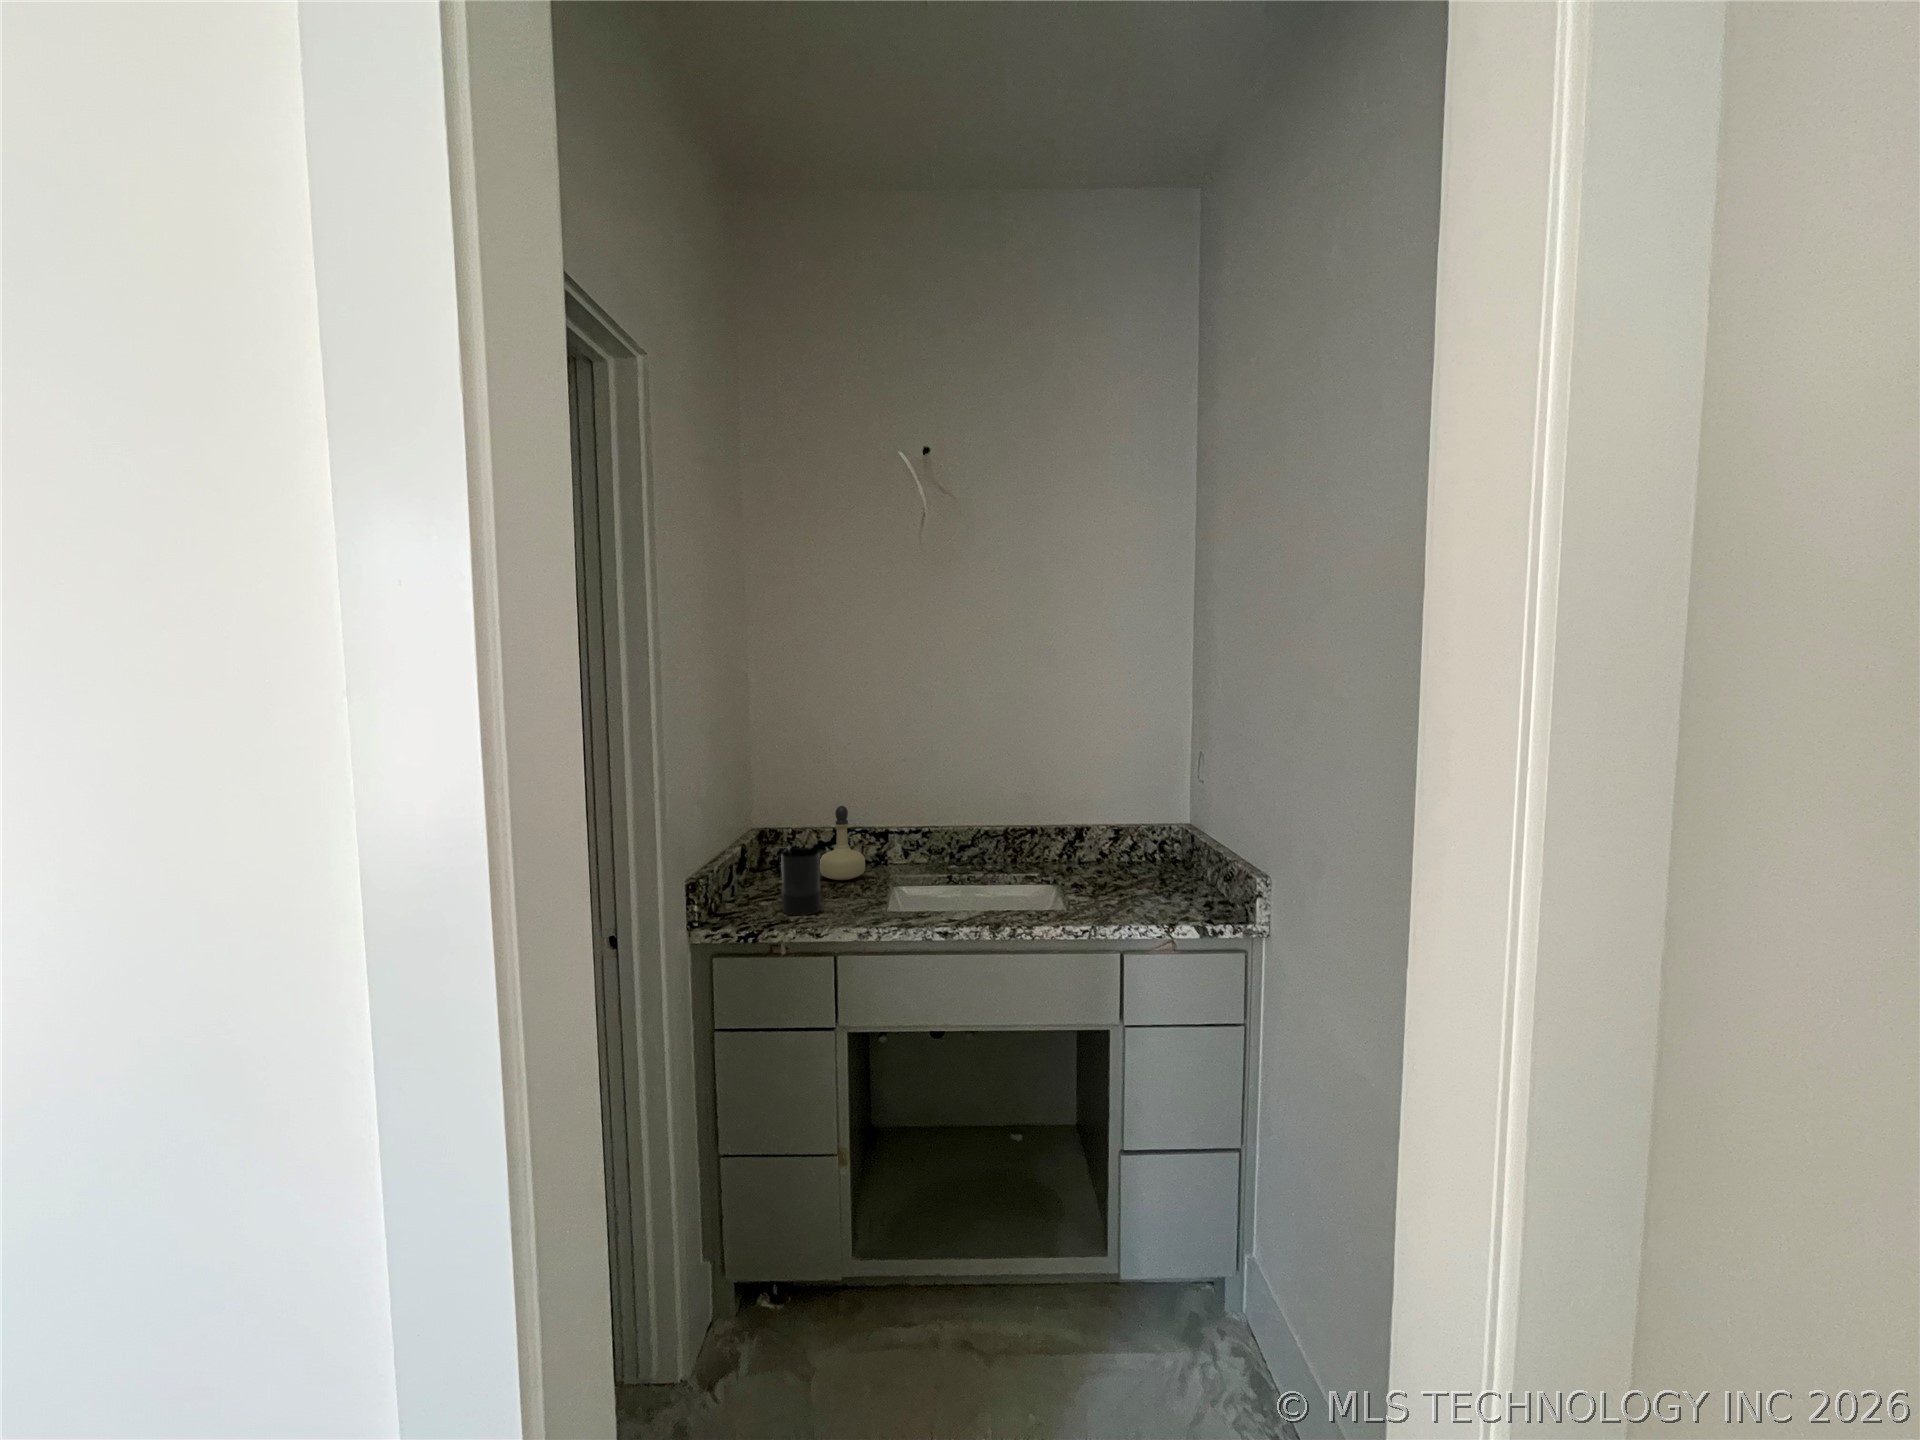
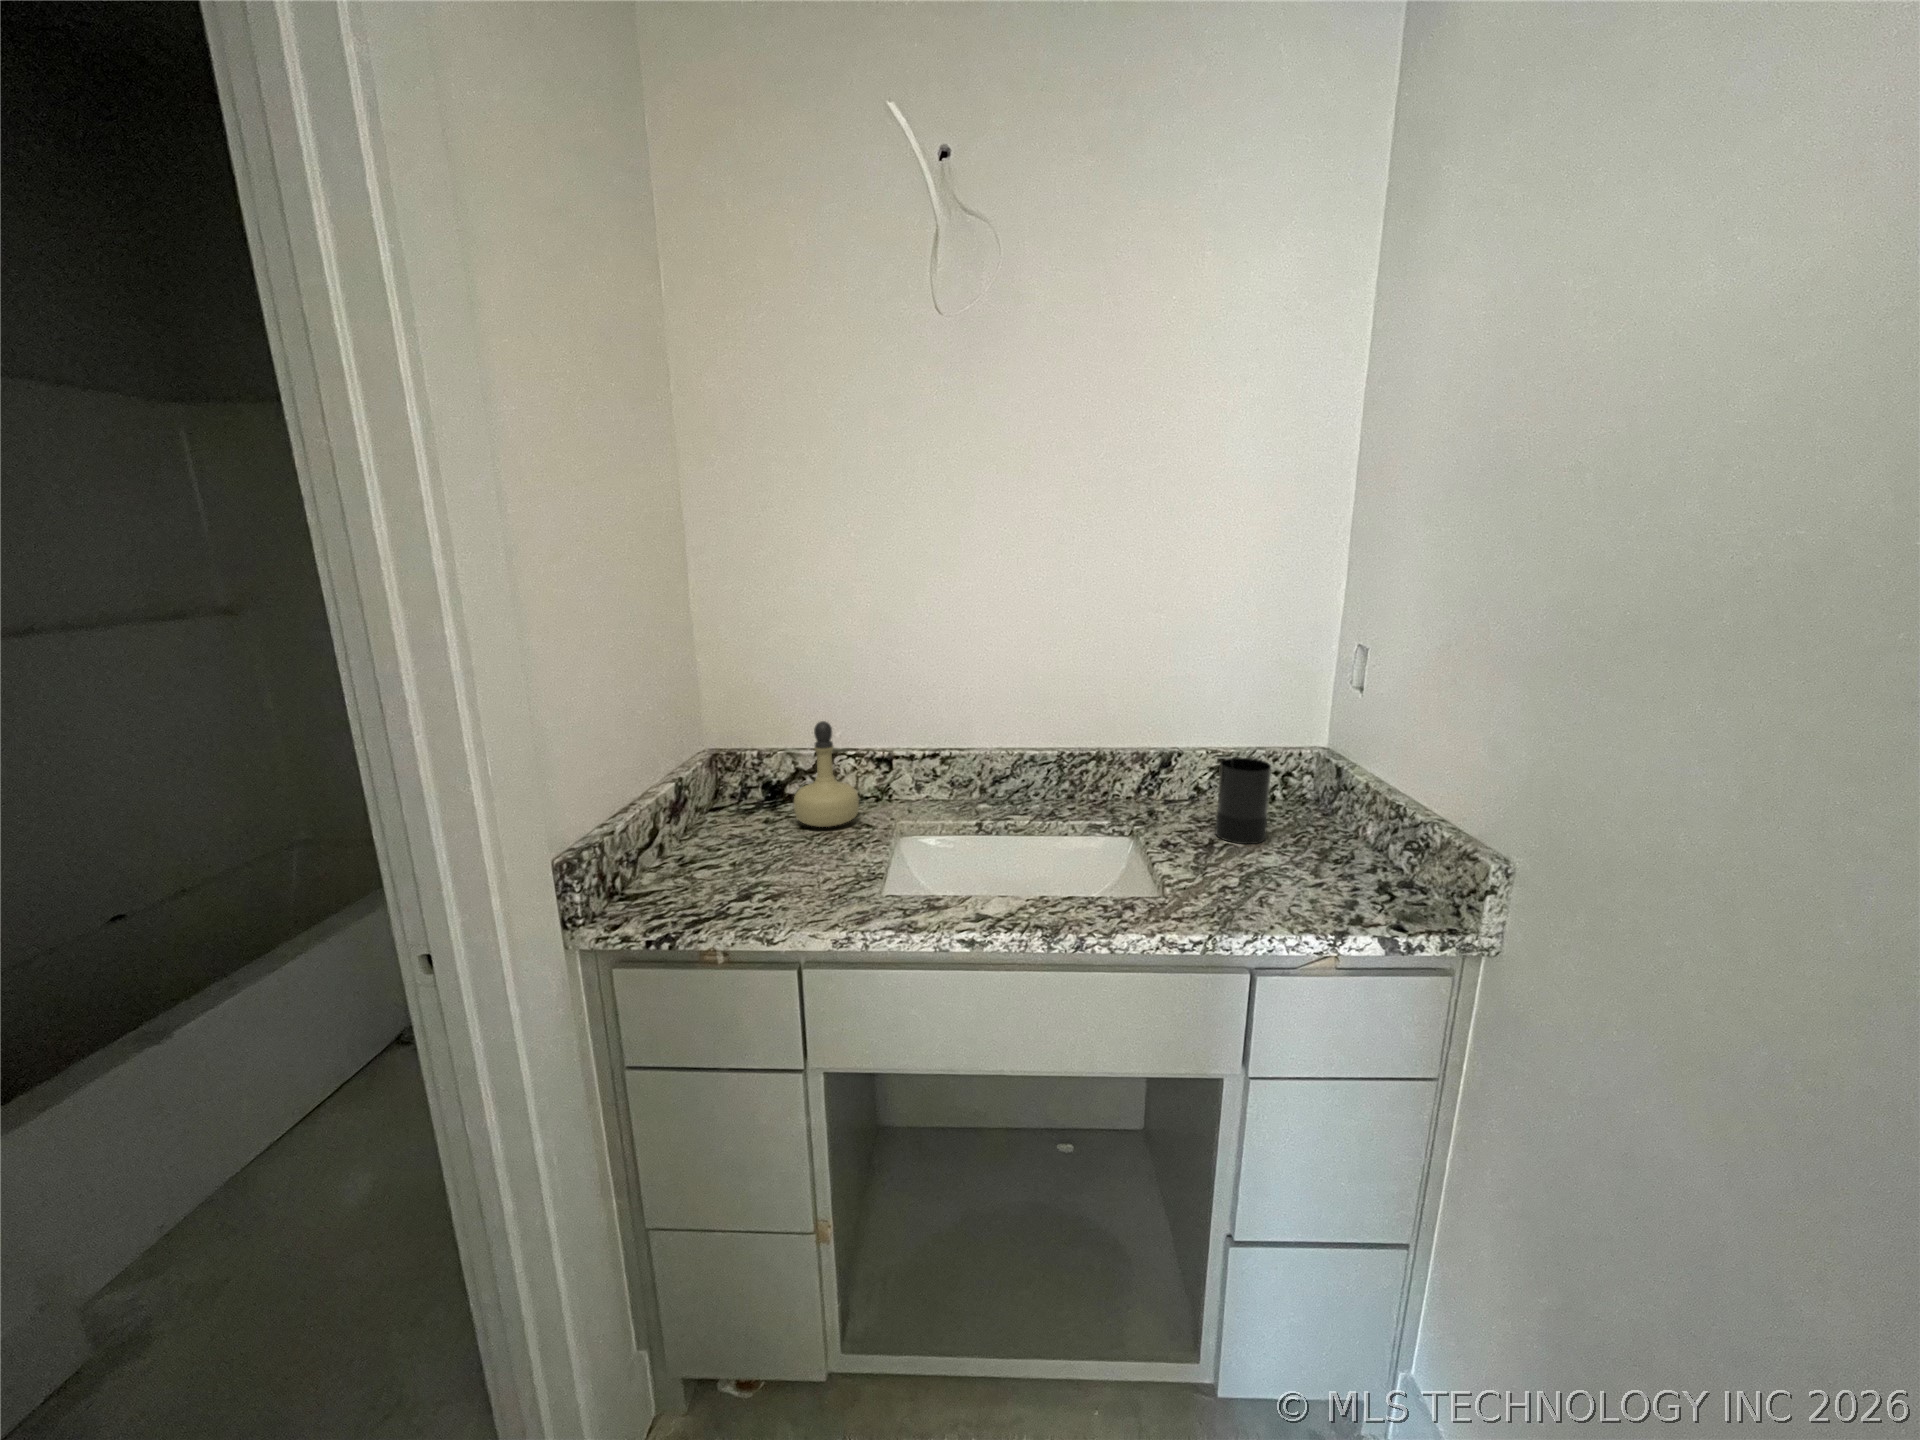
candle: present [781,848,821,916] -> present [1216,757,1271,844]

